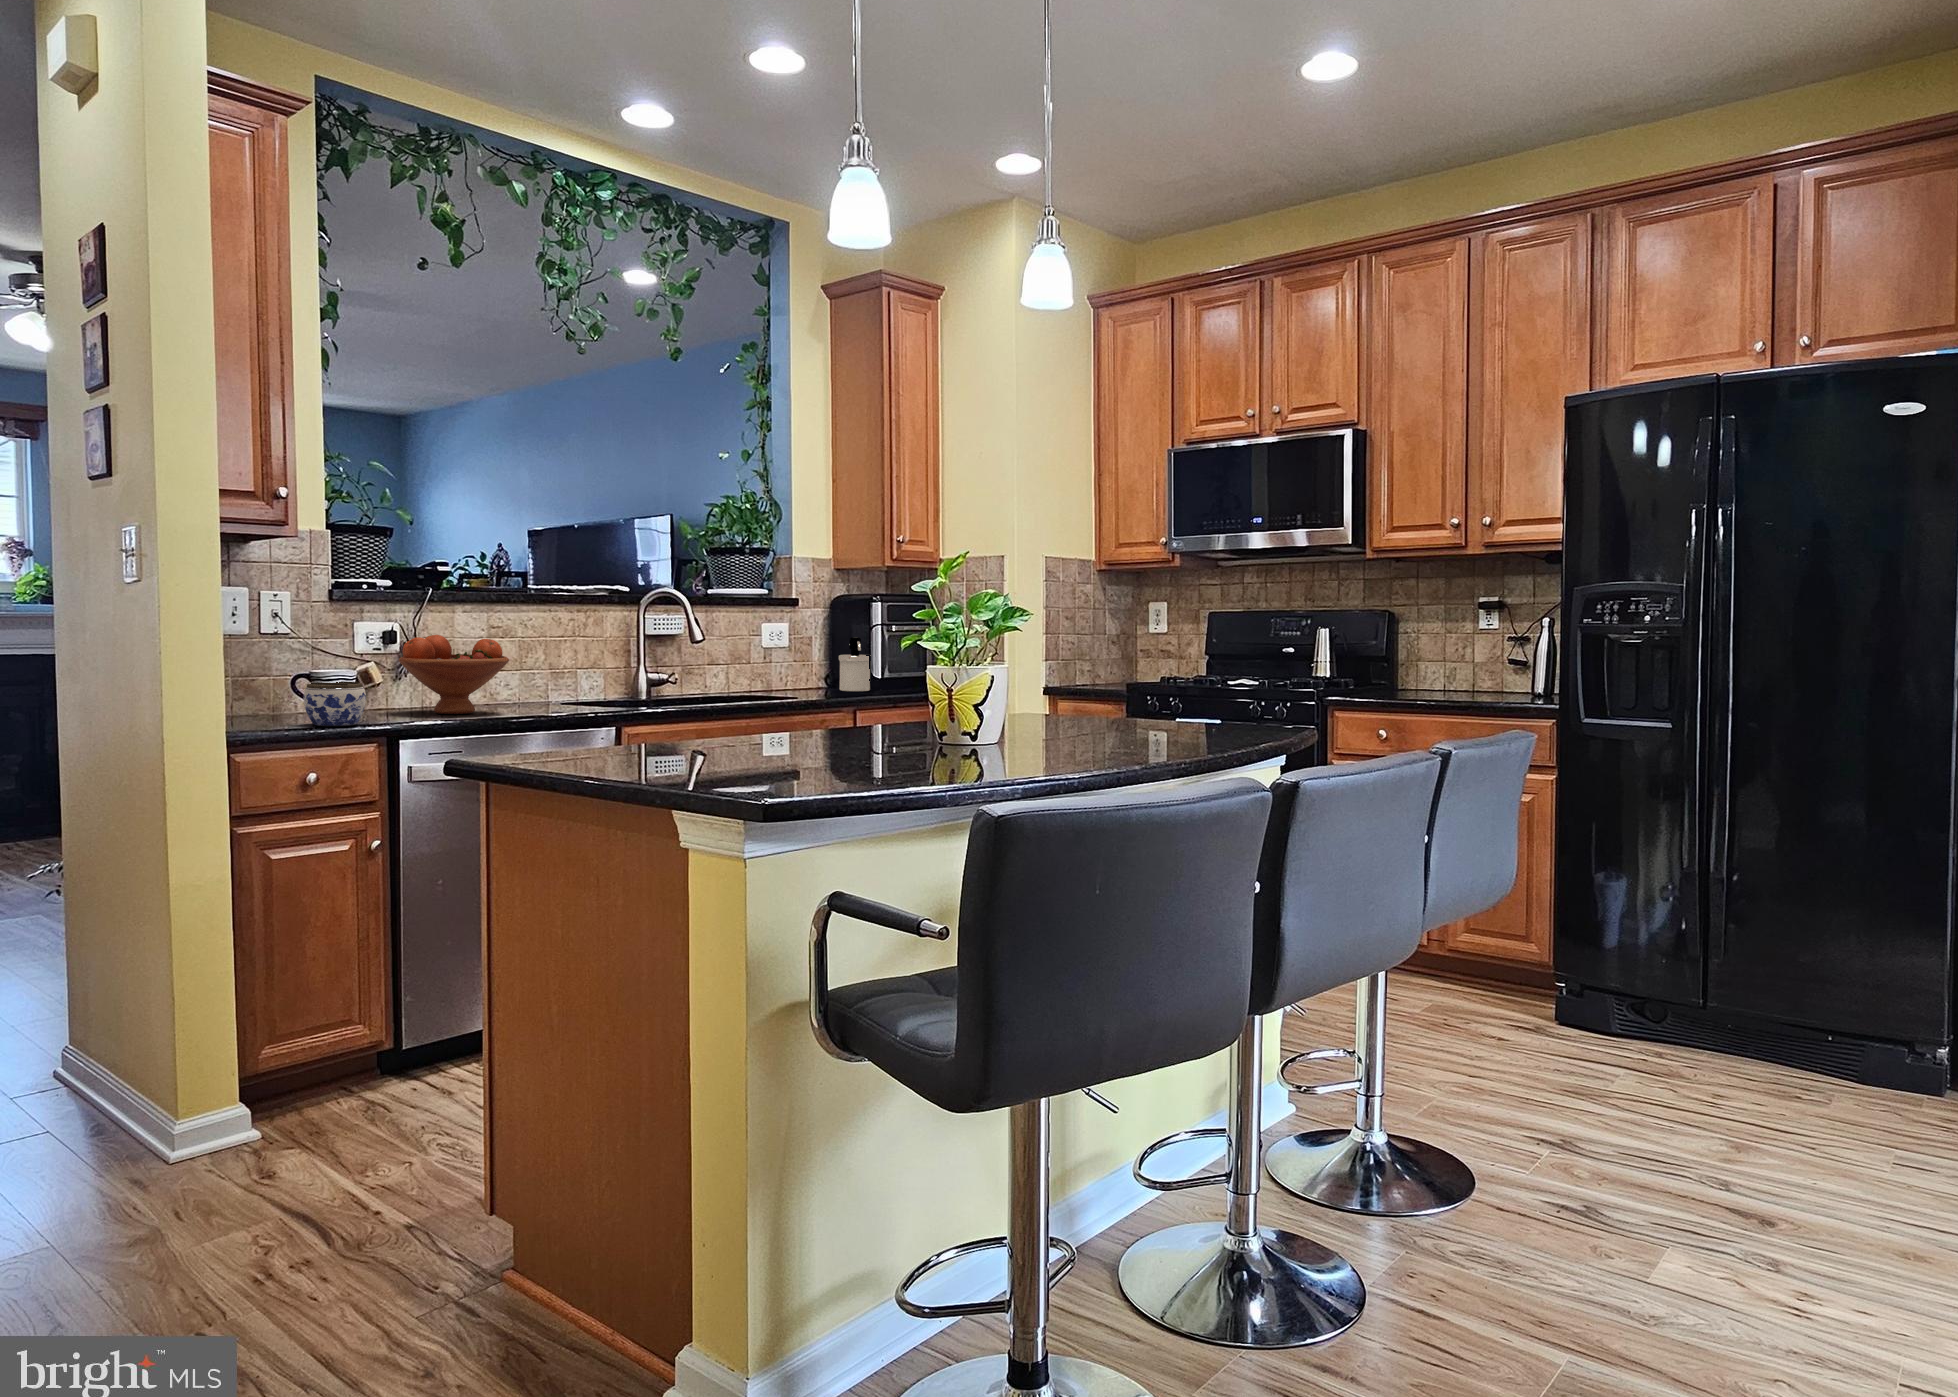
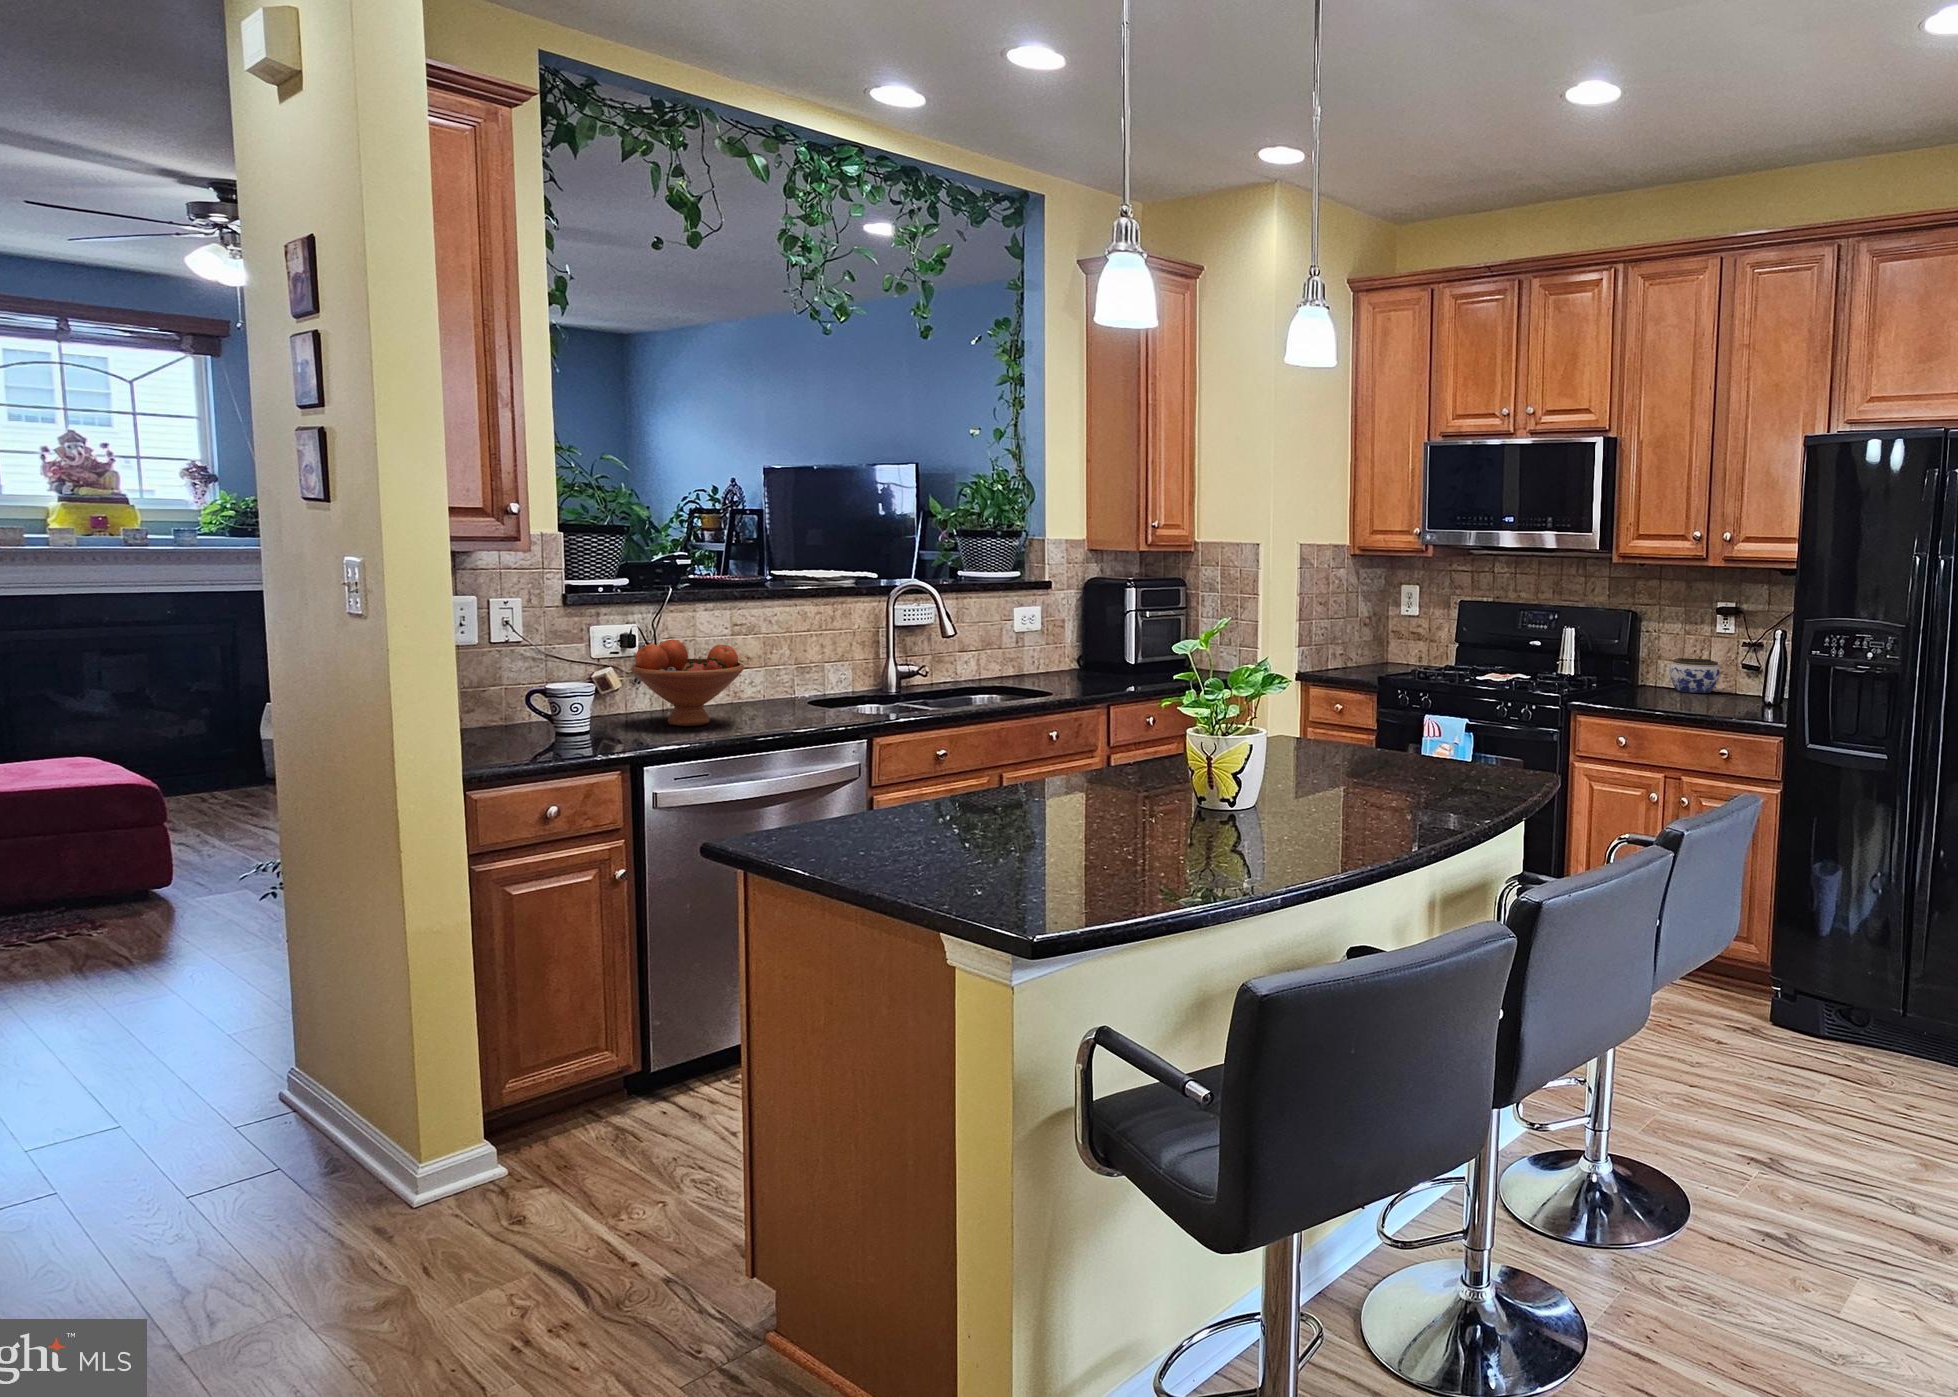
soap dispenser: present [839,637,870,691] -> none [1088,623,1121,679]
jar: present [303,681,366,726] -> present [1670,658,1720,693]

